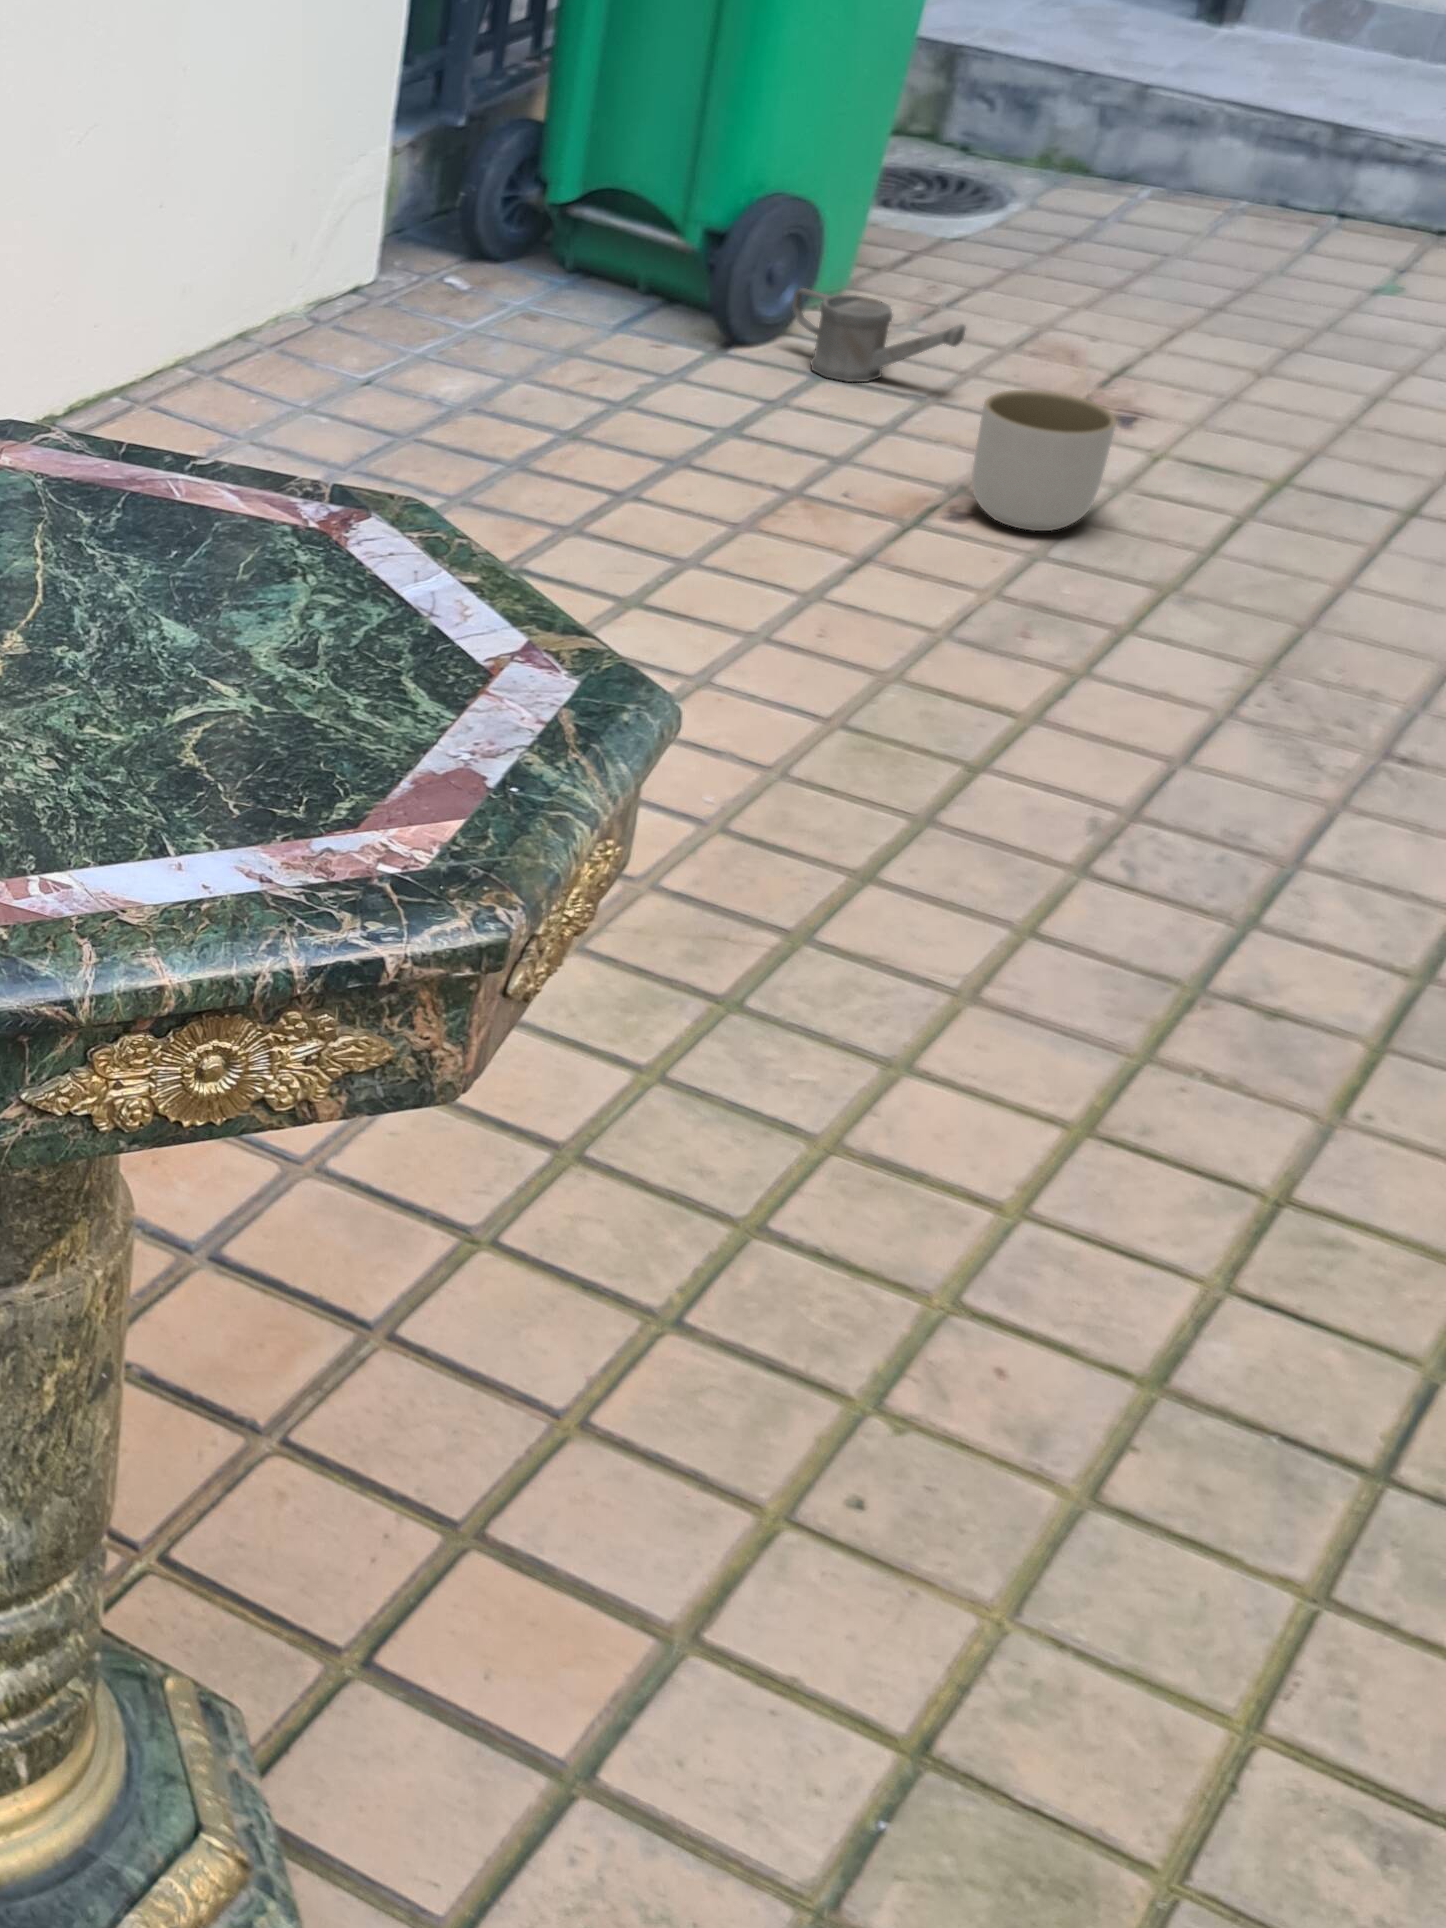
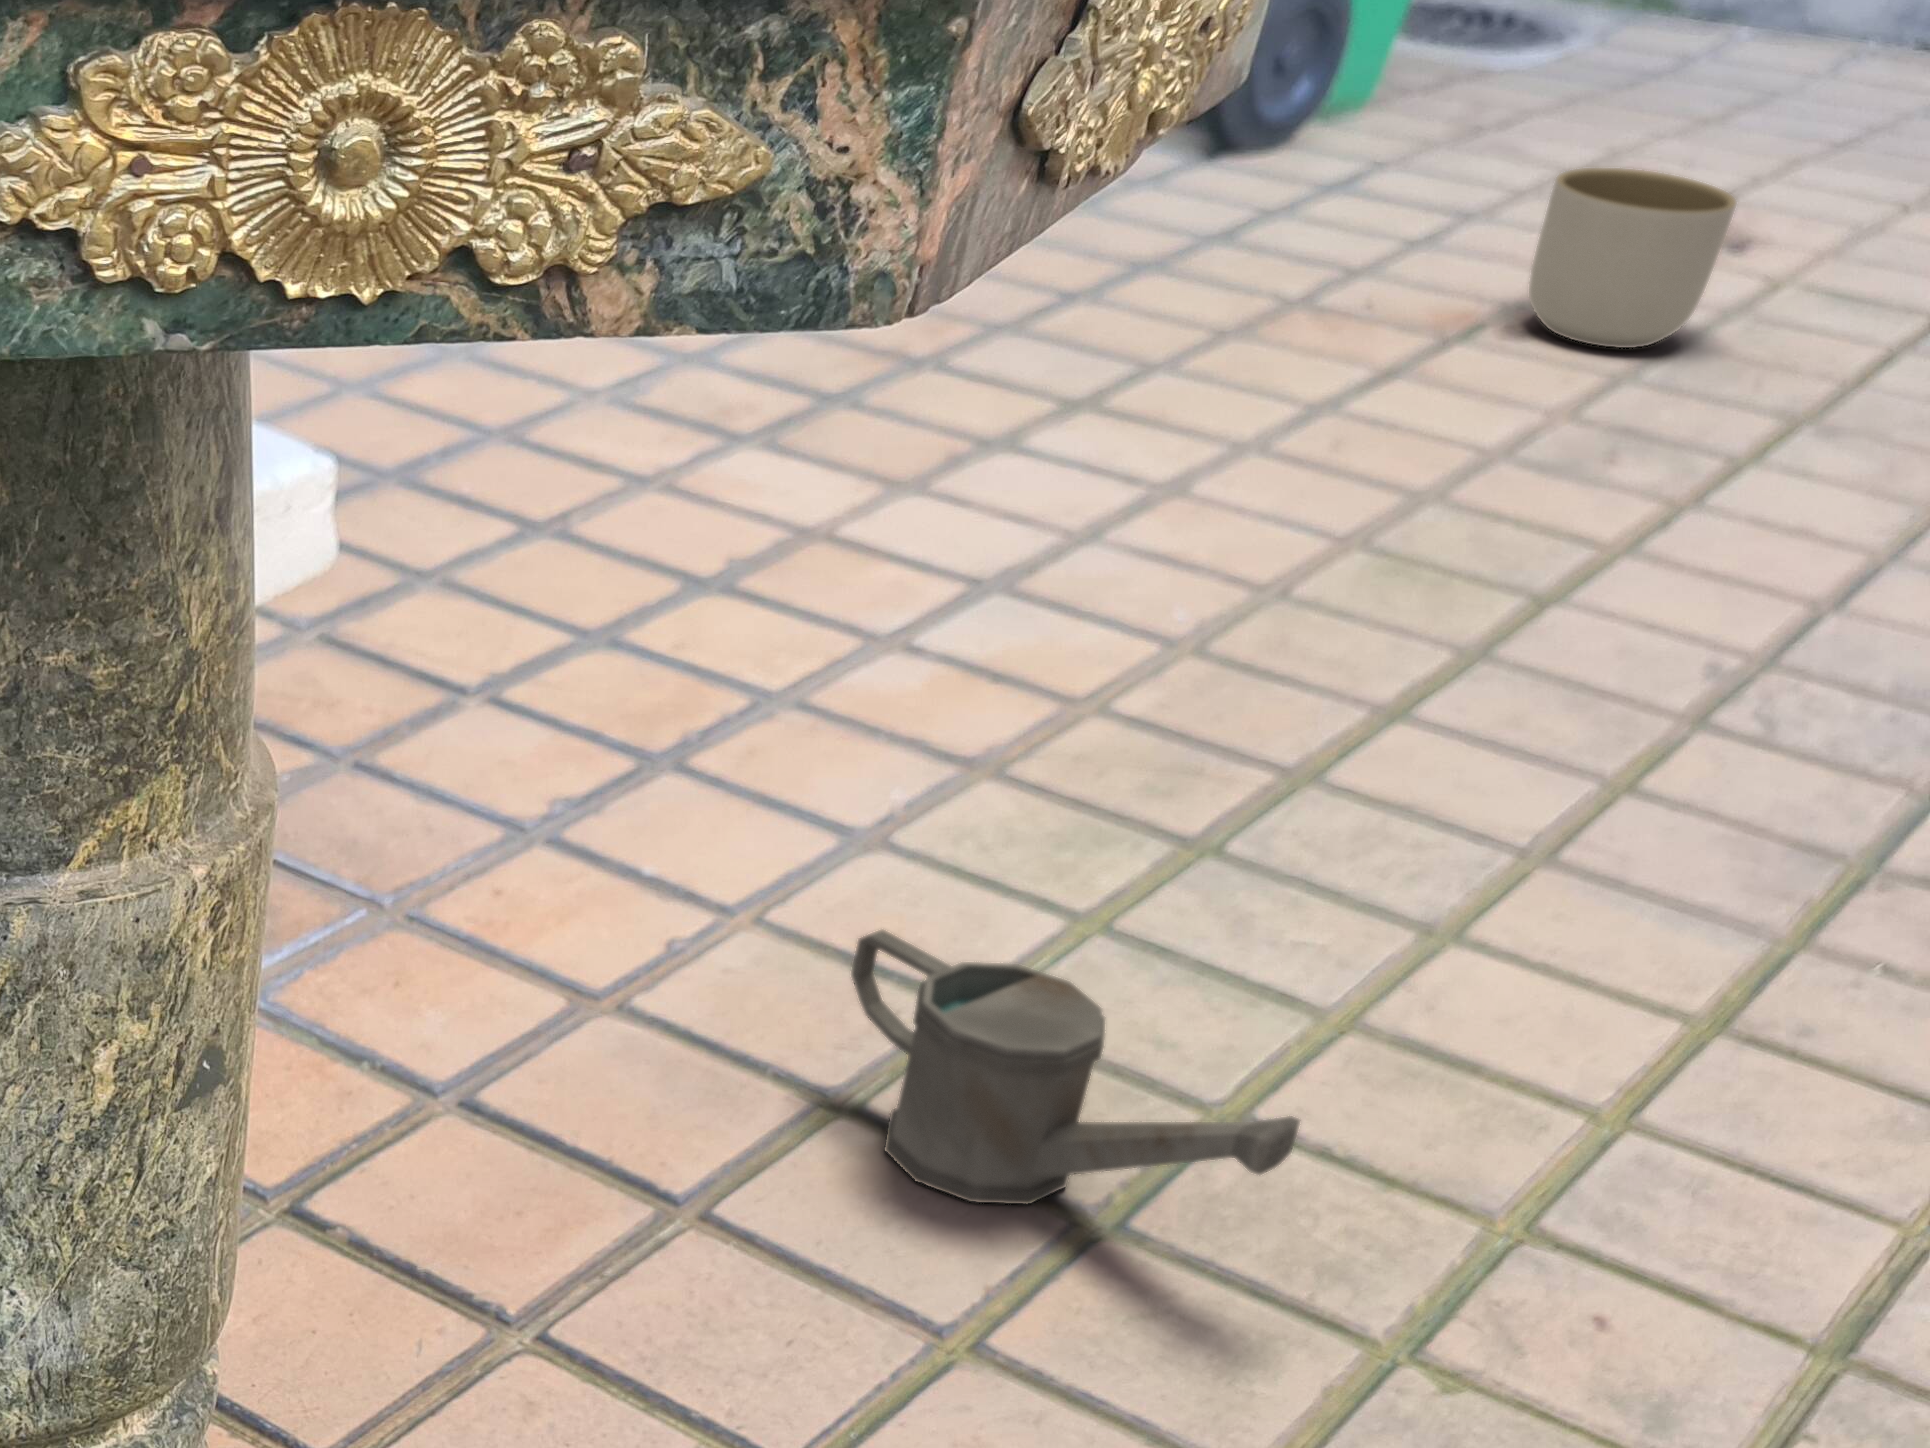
watering can: present [792,288,966,382] -> present [851,930,1300,1204]

